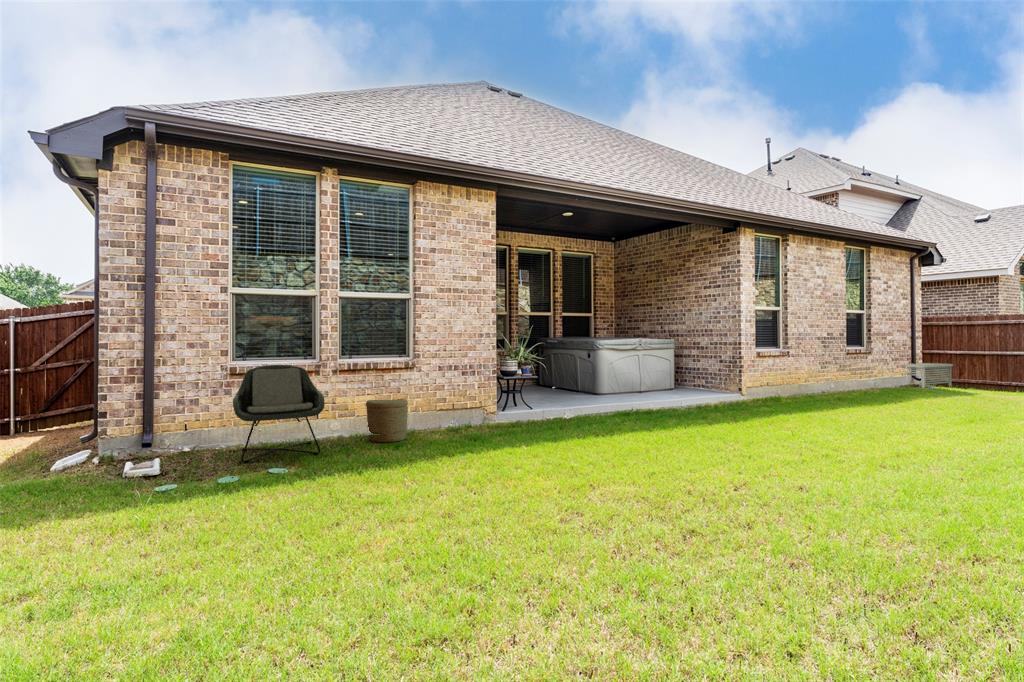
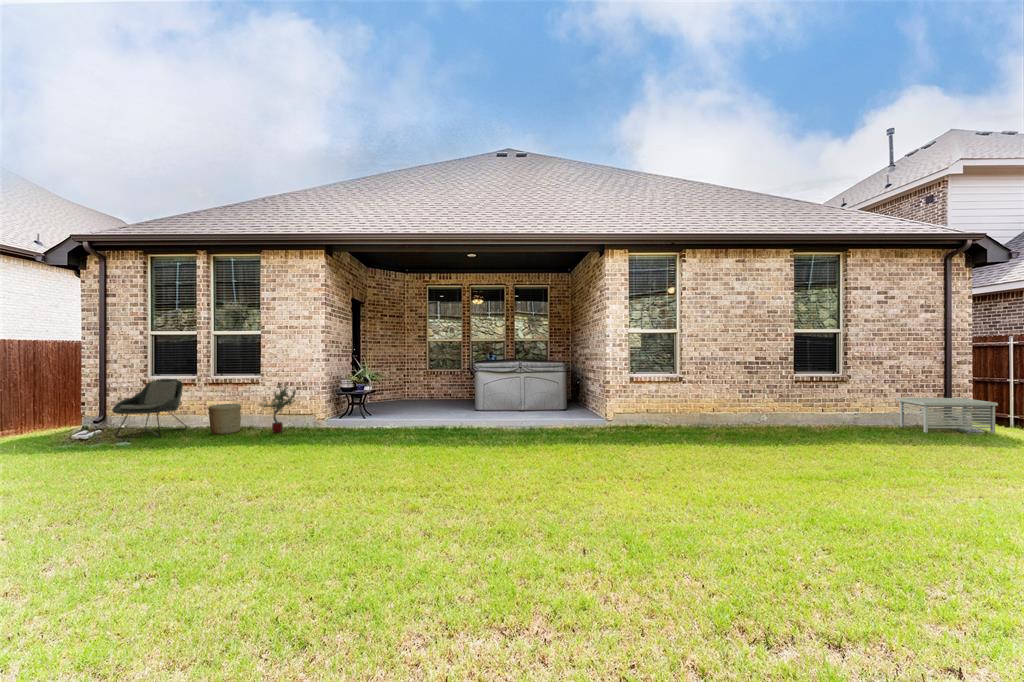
potted tree: none [434,365,489,433] -> present [259,383,296,433]

